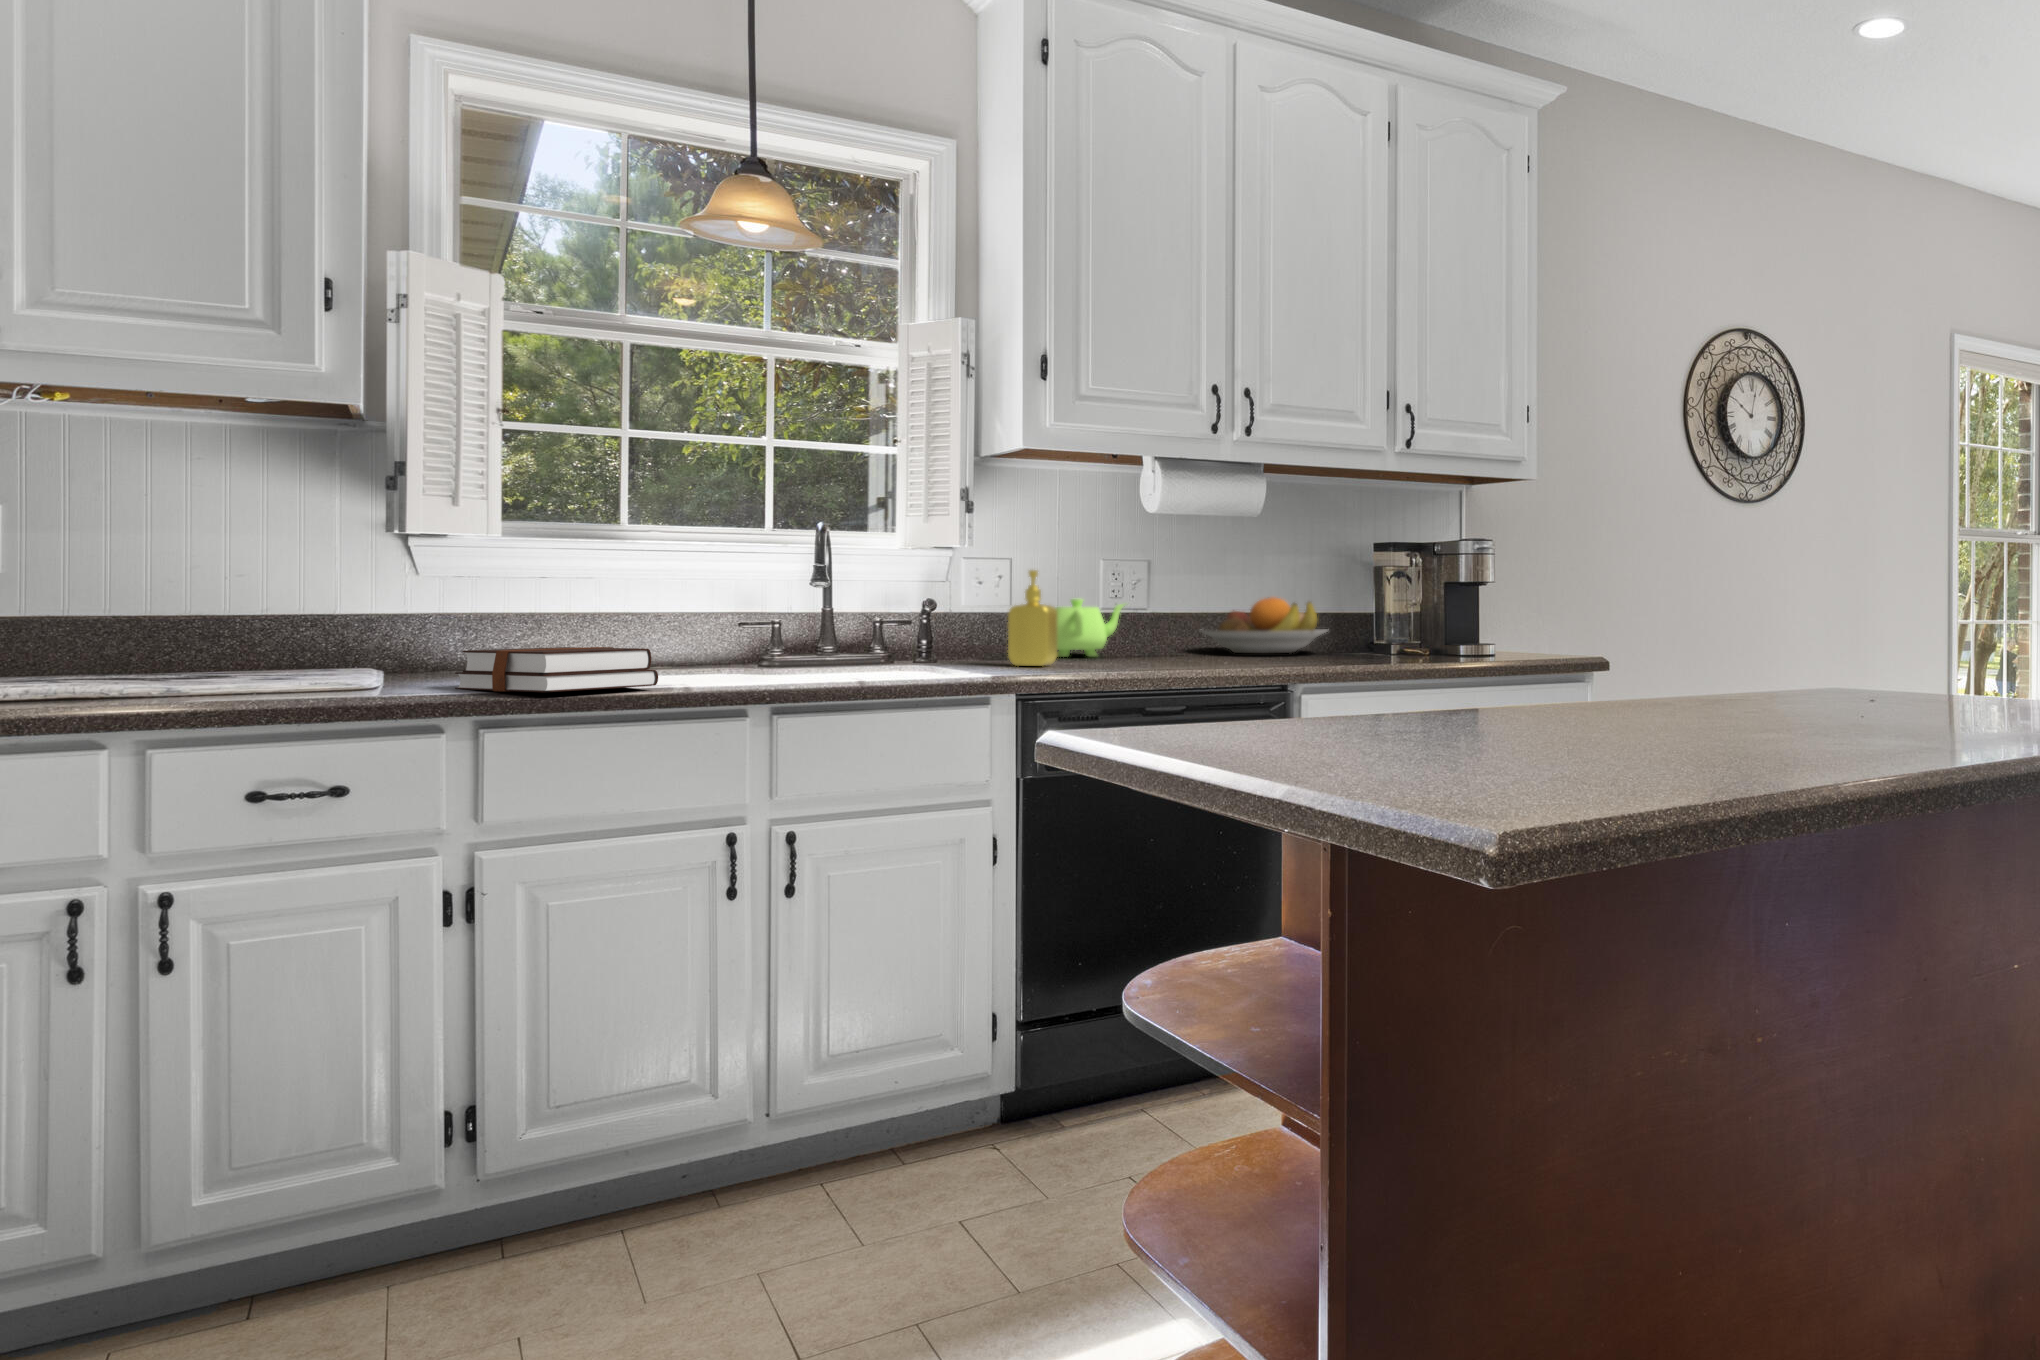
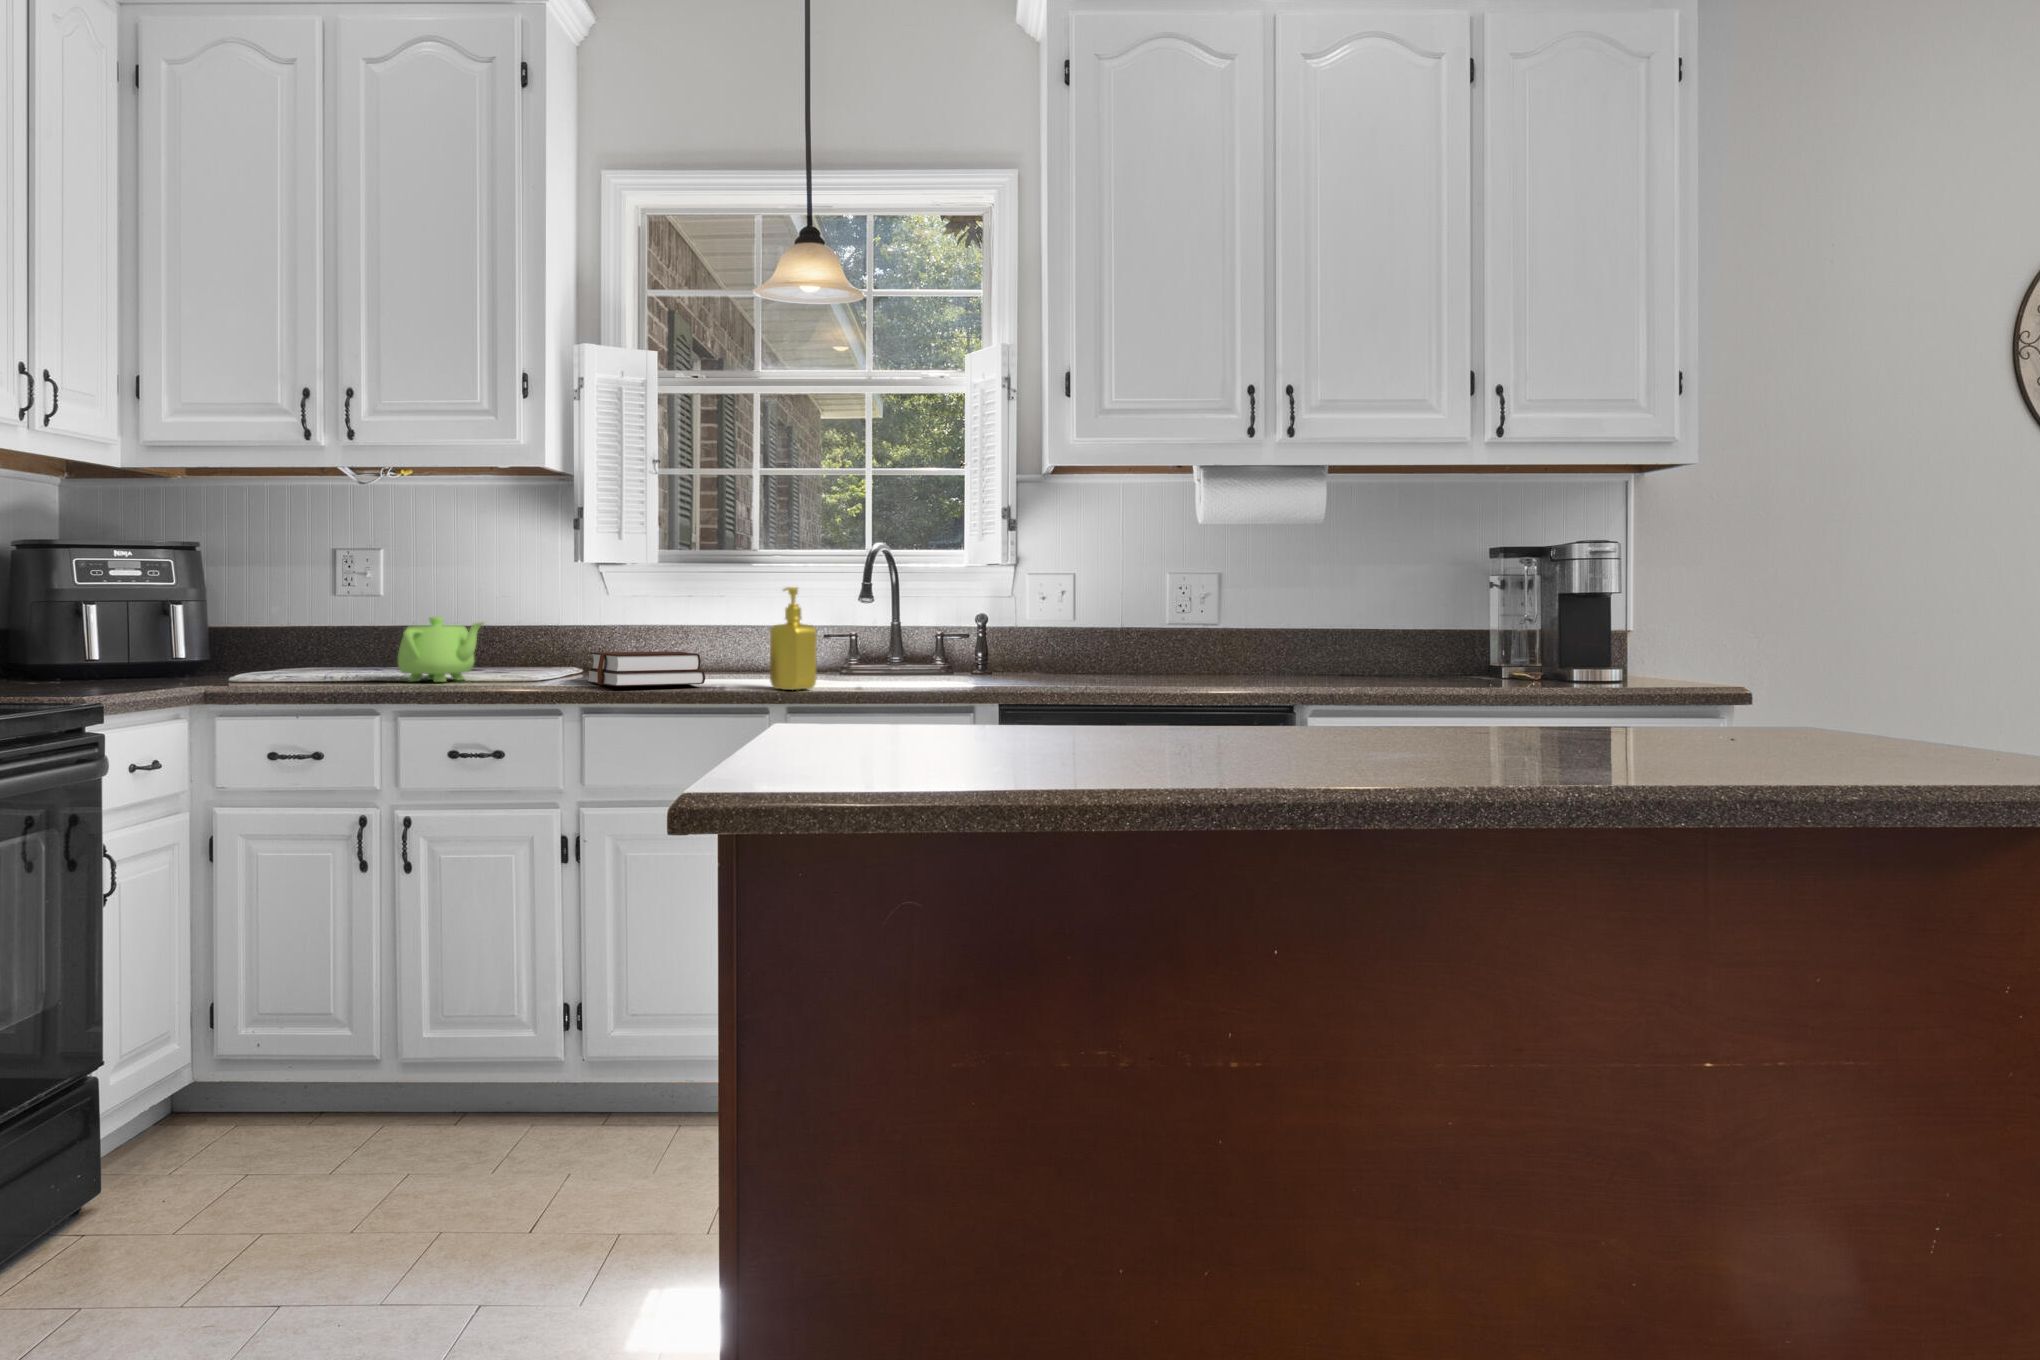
soap dispenser: present [1008,570,1057,666] -> present [770,587,817,690]
fruit bowl: present [1201,597,1327,653] -> none [1278,610,1423,672]
teapot: present [1056,599,1125,657] -> present [398,617,483,682]

